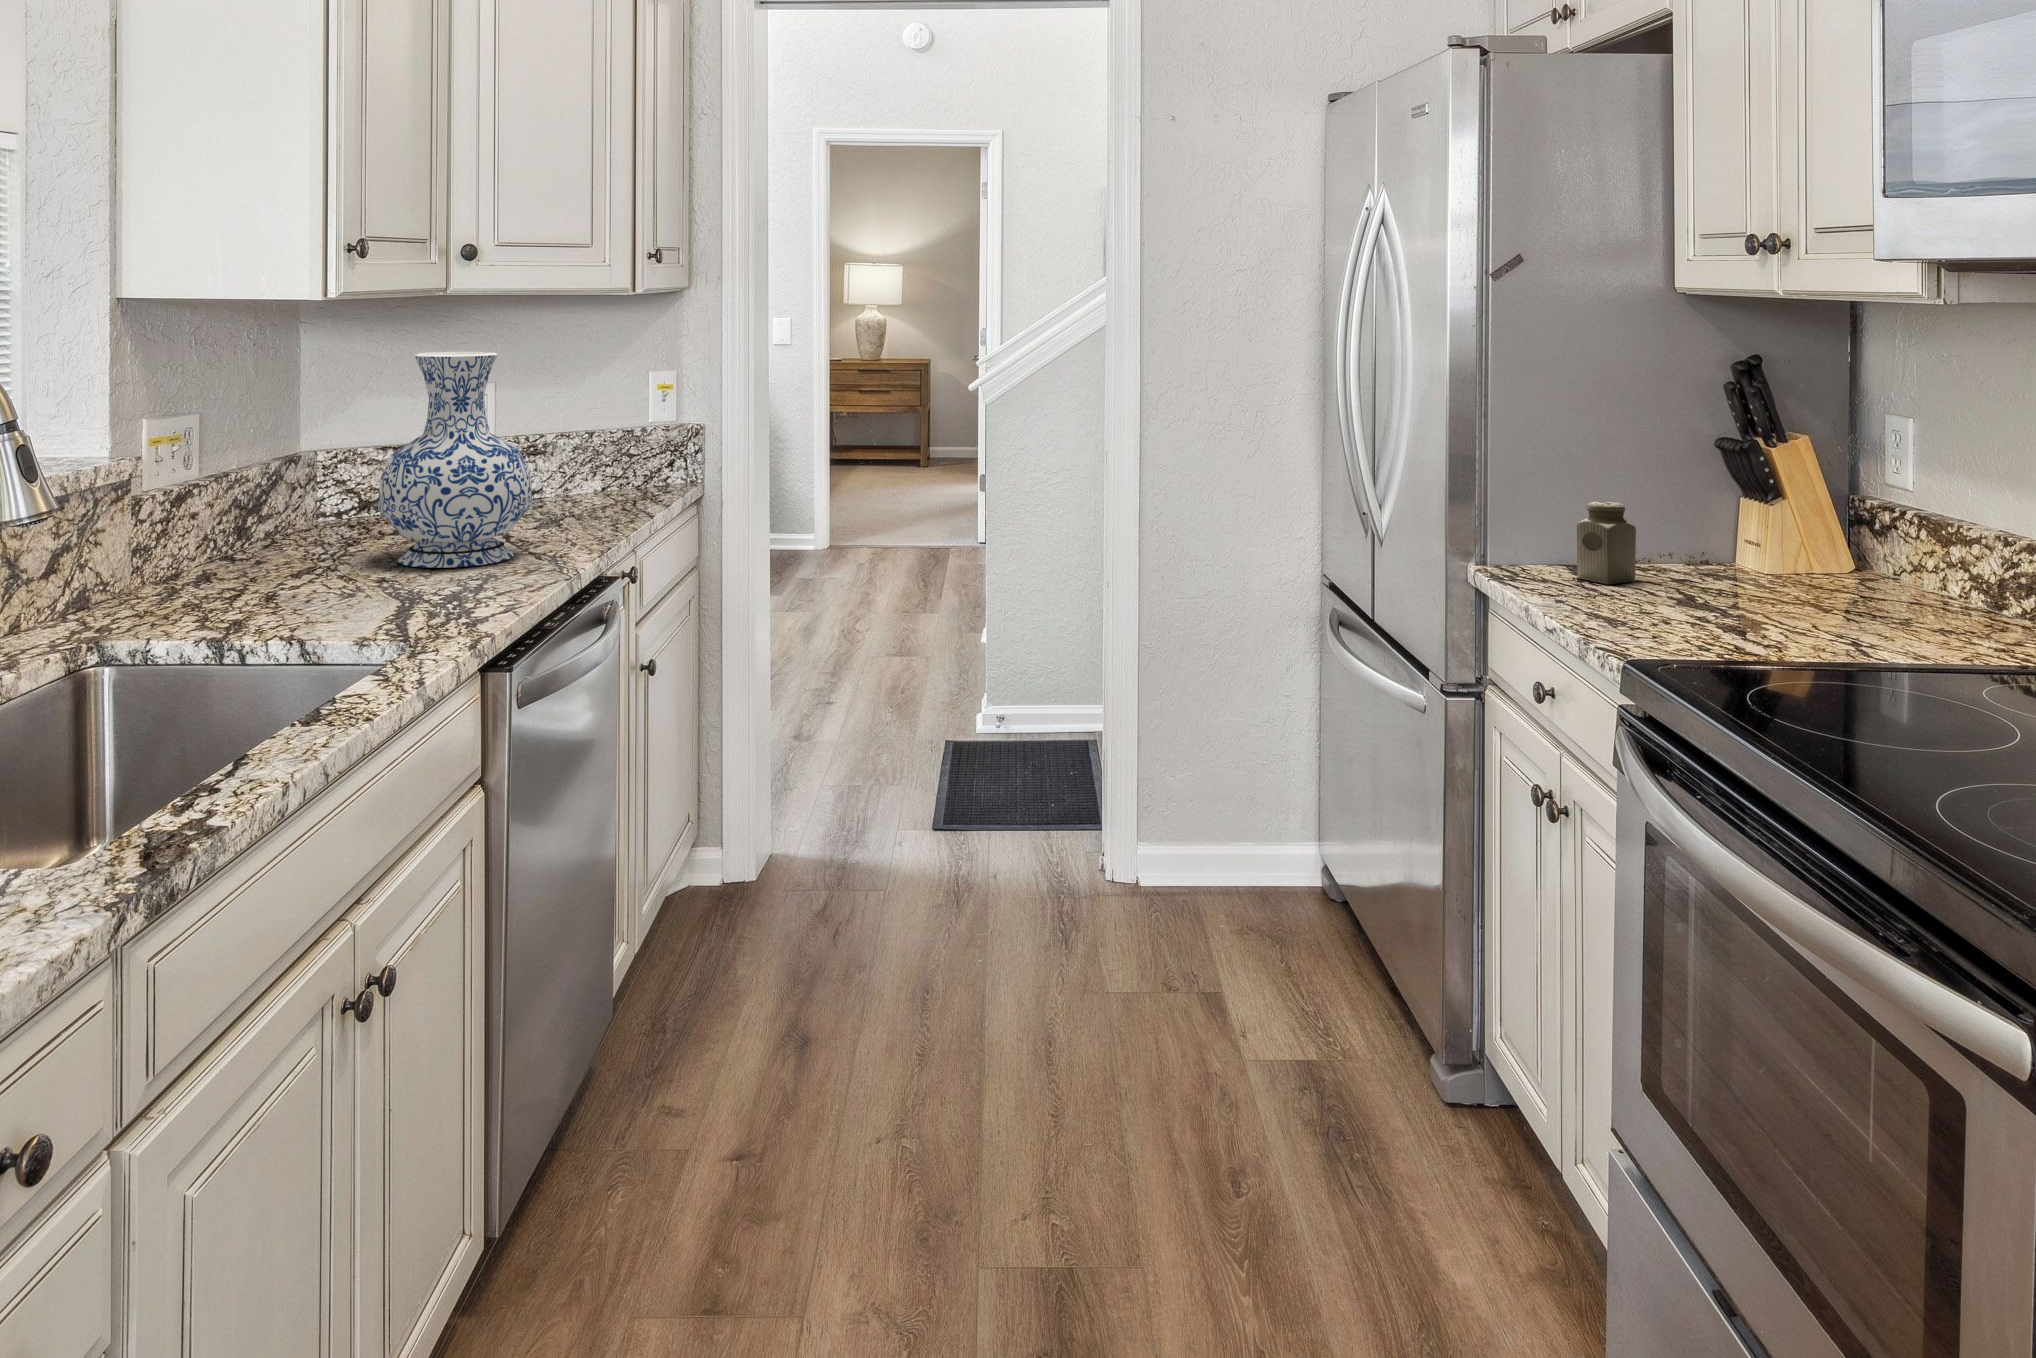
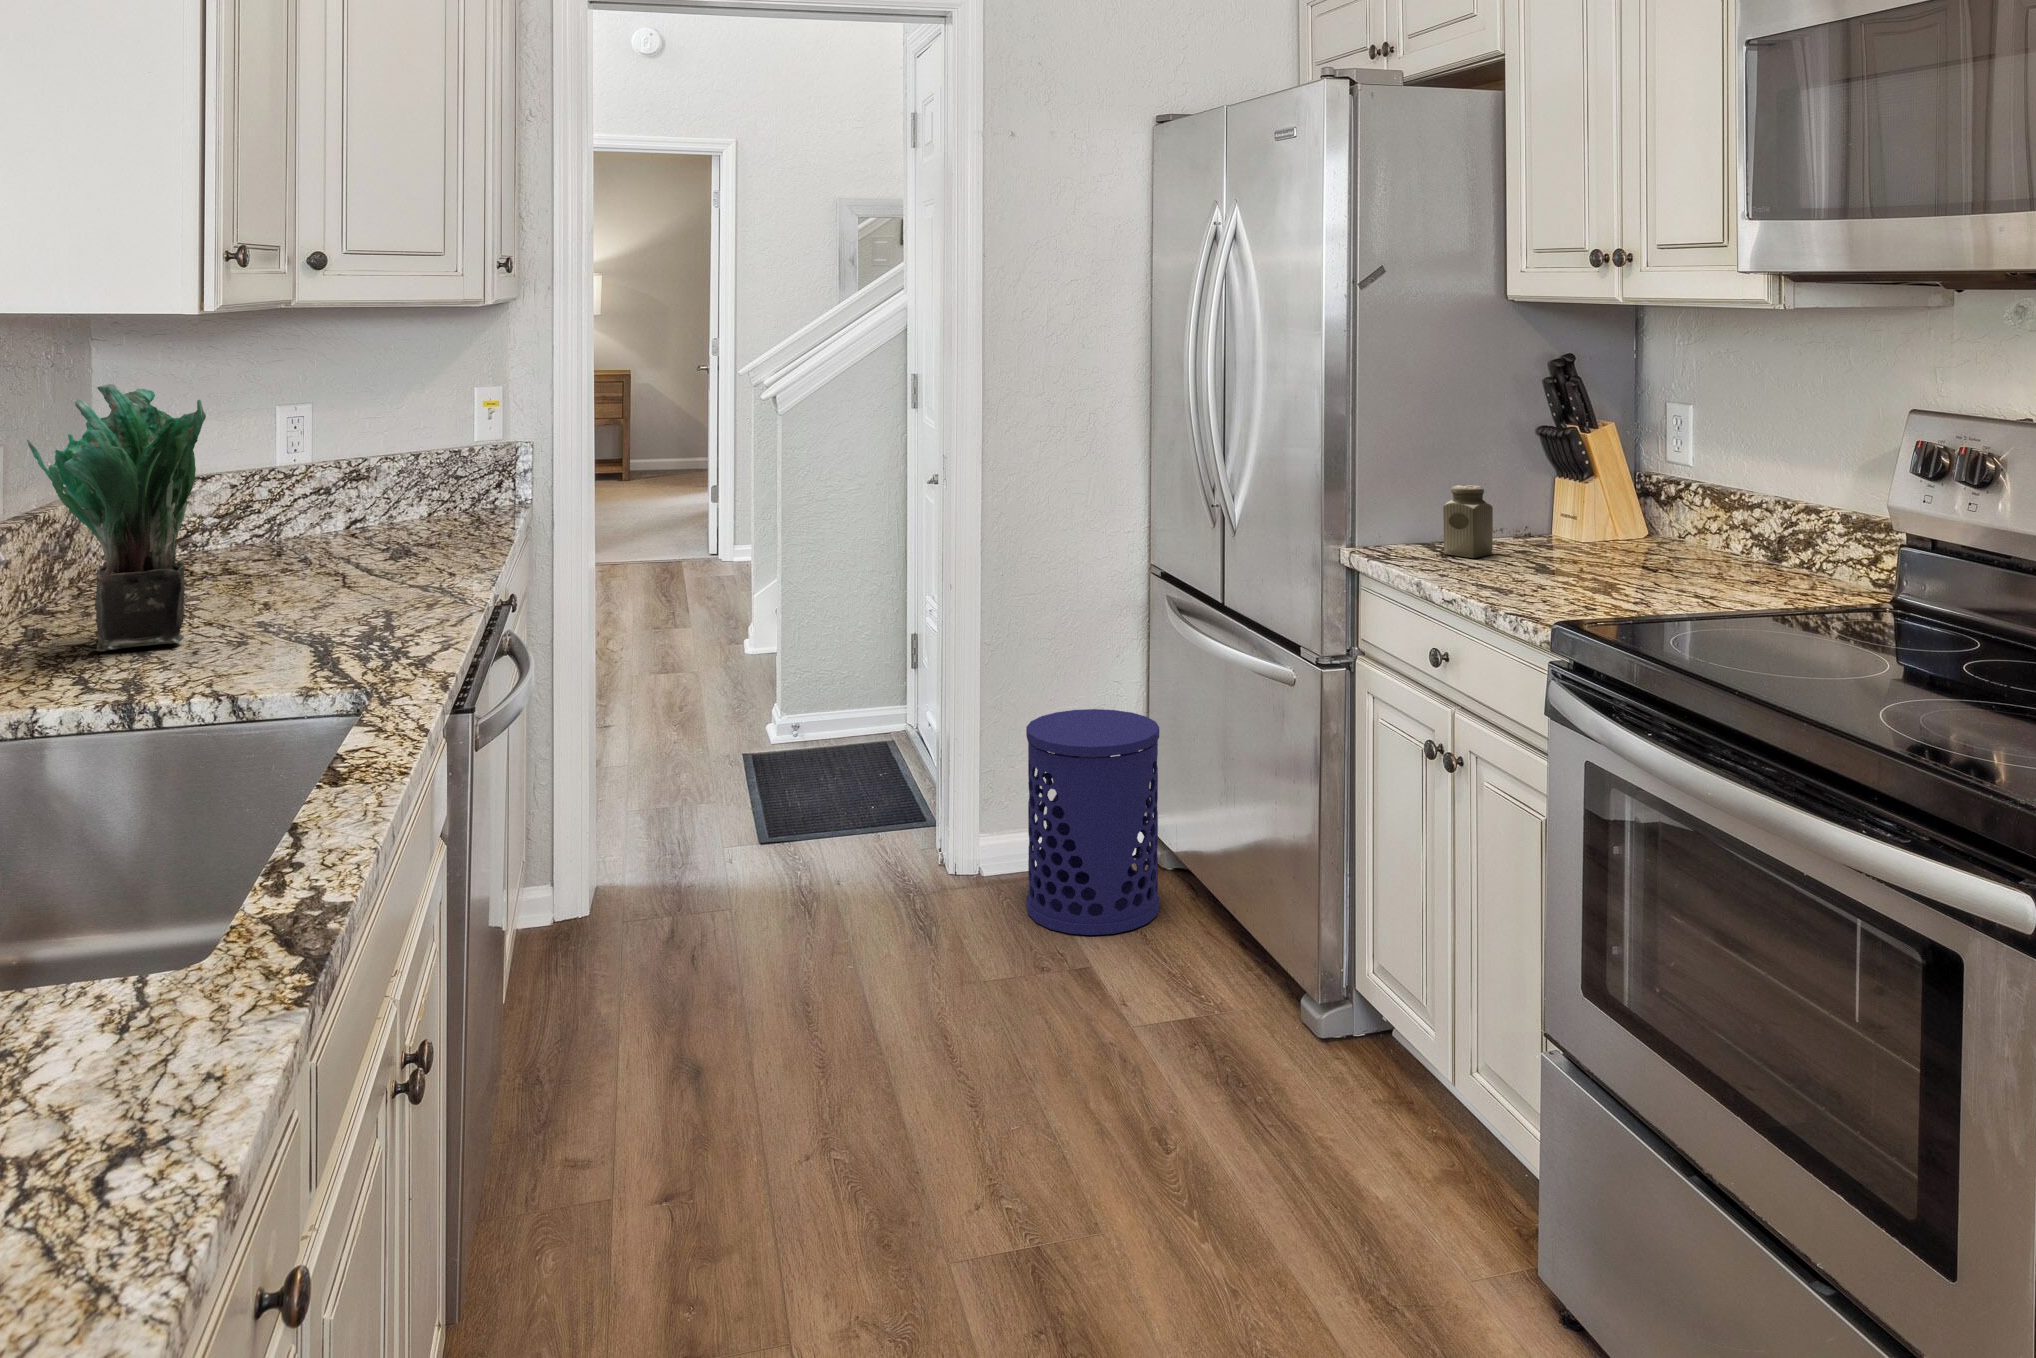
vase: present [378,352,532,568] -> none [233,369,412,607]
potted plant: none [185,362,324,596] -> present [27,384,206,651]
waste bin: none [1170,722,1312,961] -> present [1026,709,1160,935]

